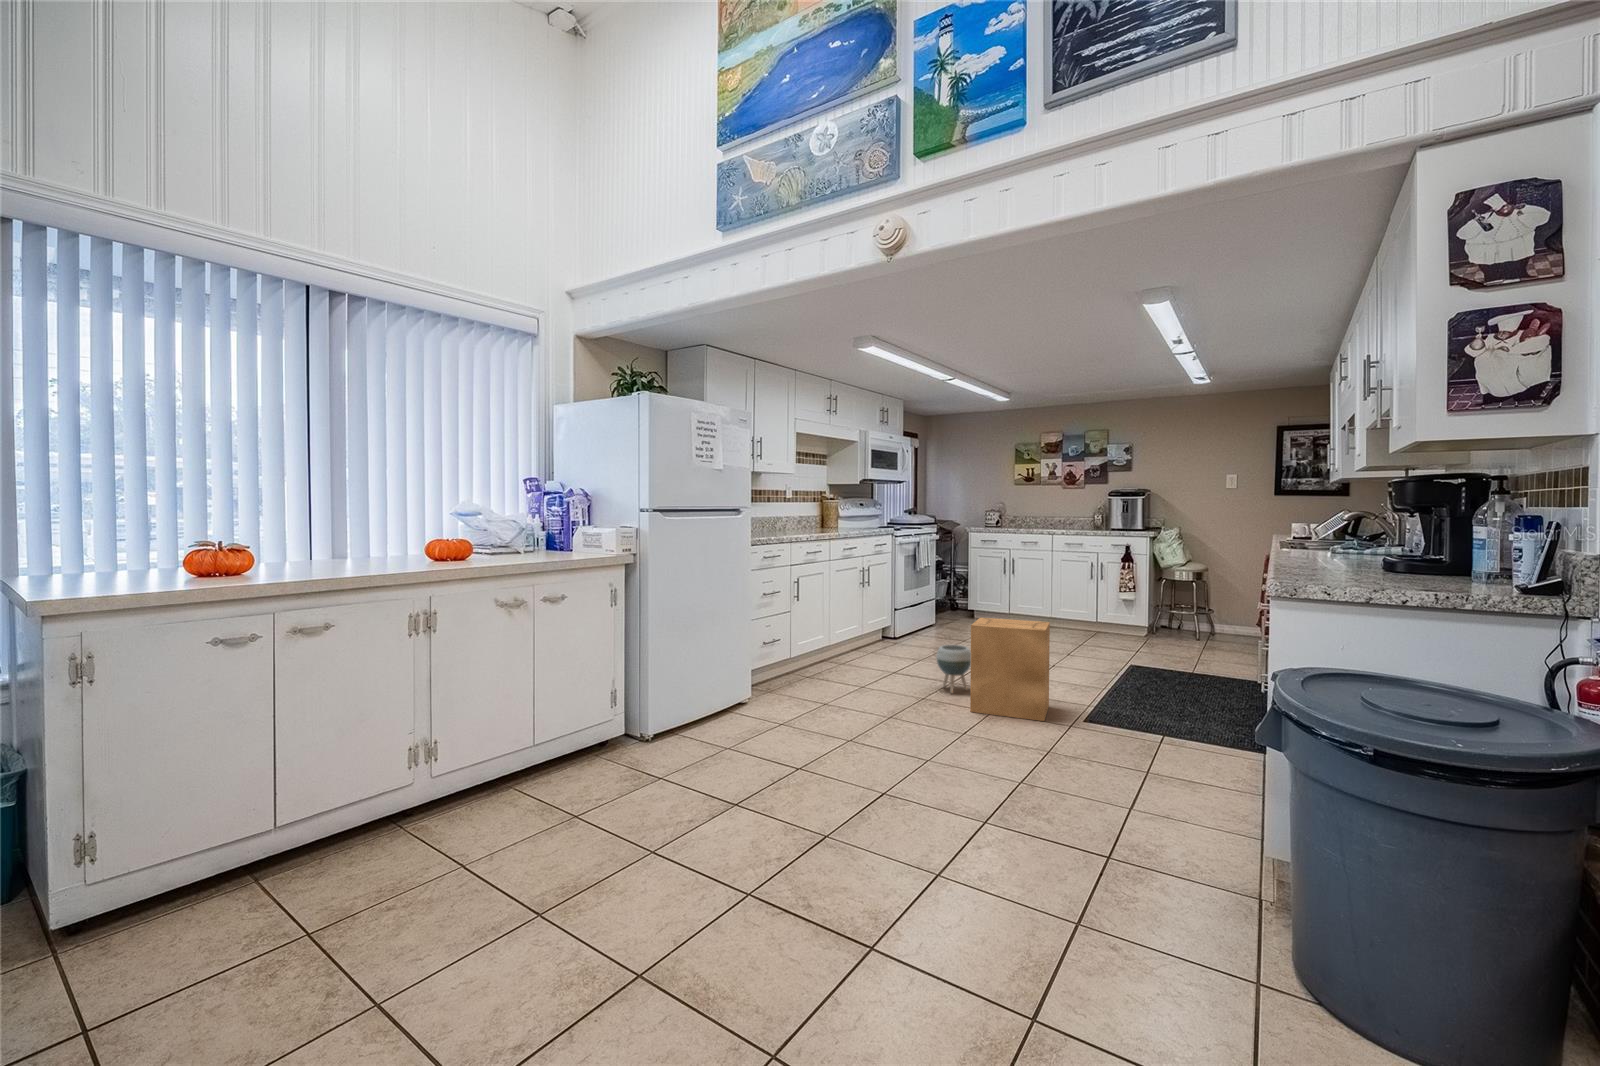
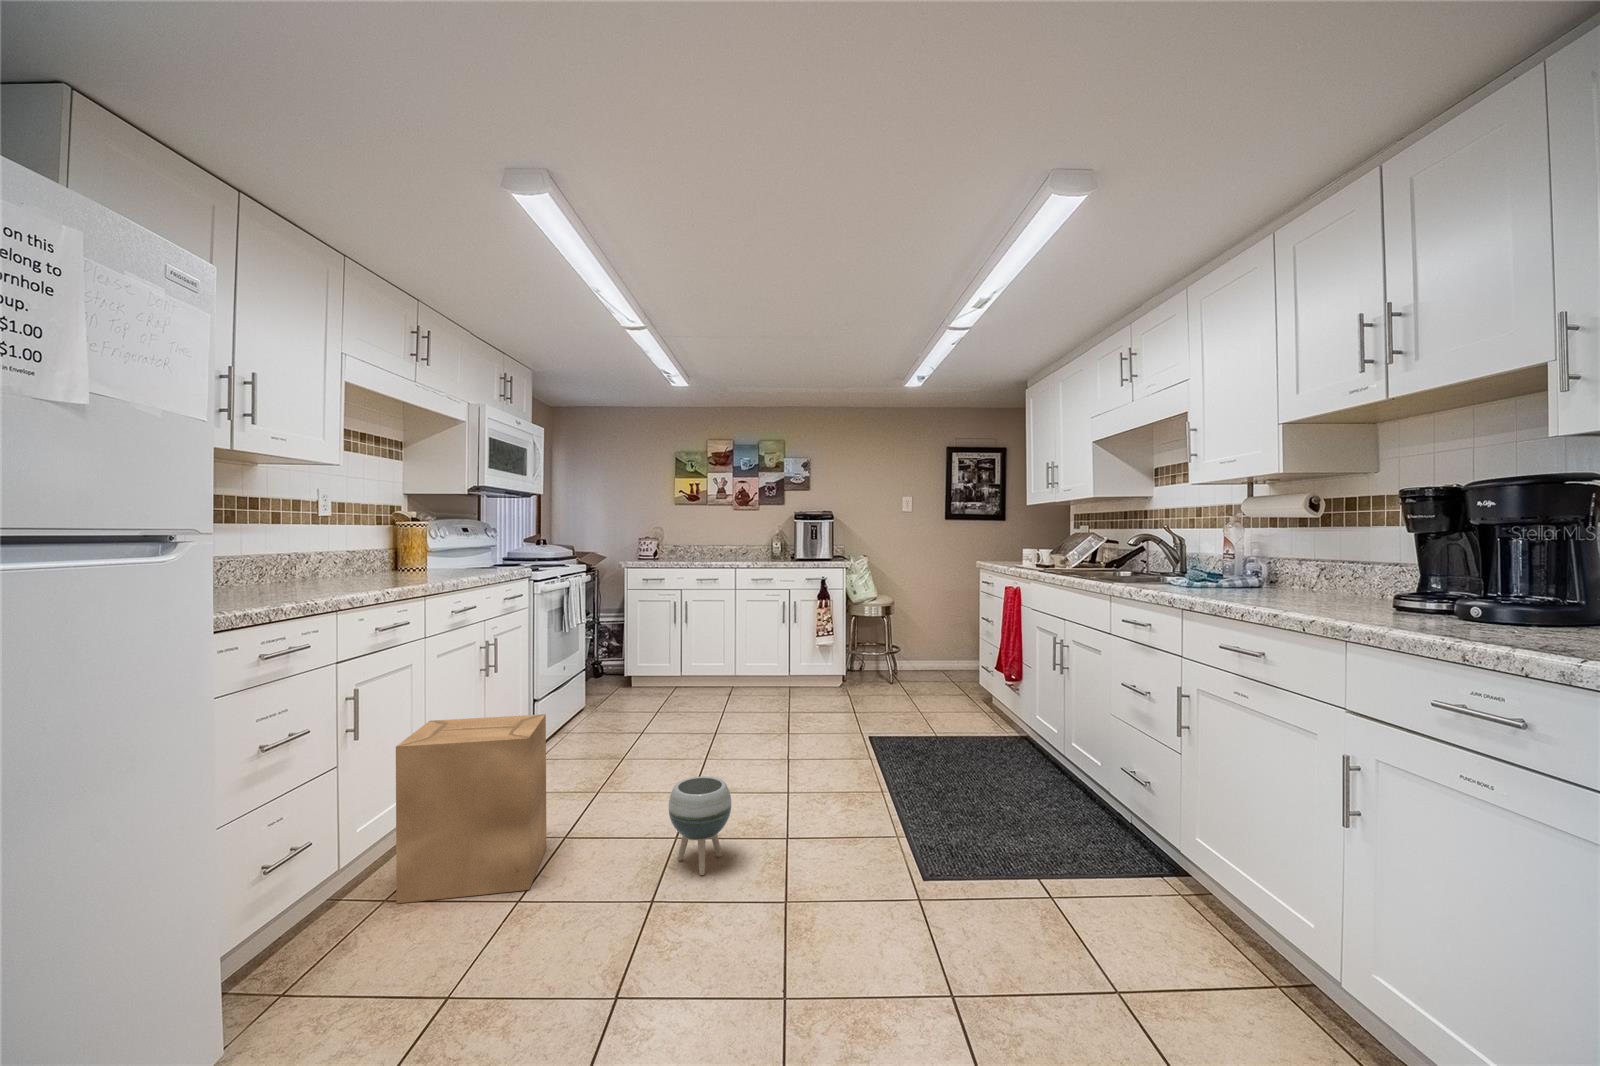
cardboard box: present [970,618,1050,721] -> present [396,714,547,903]

